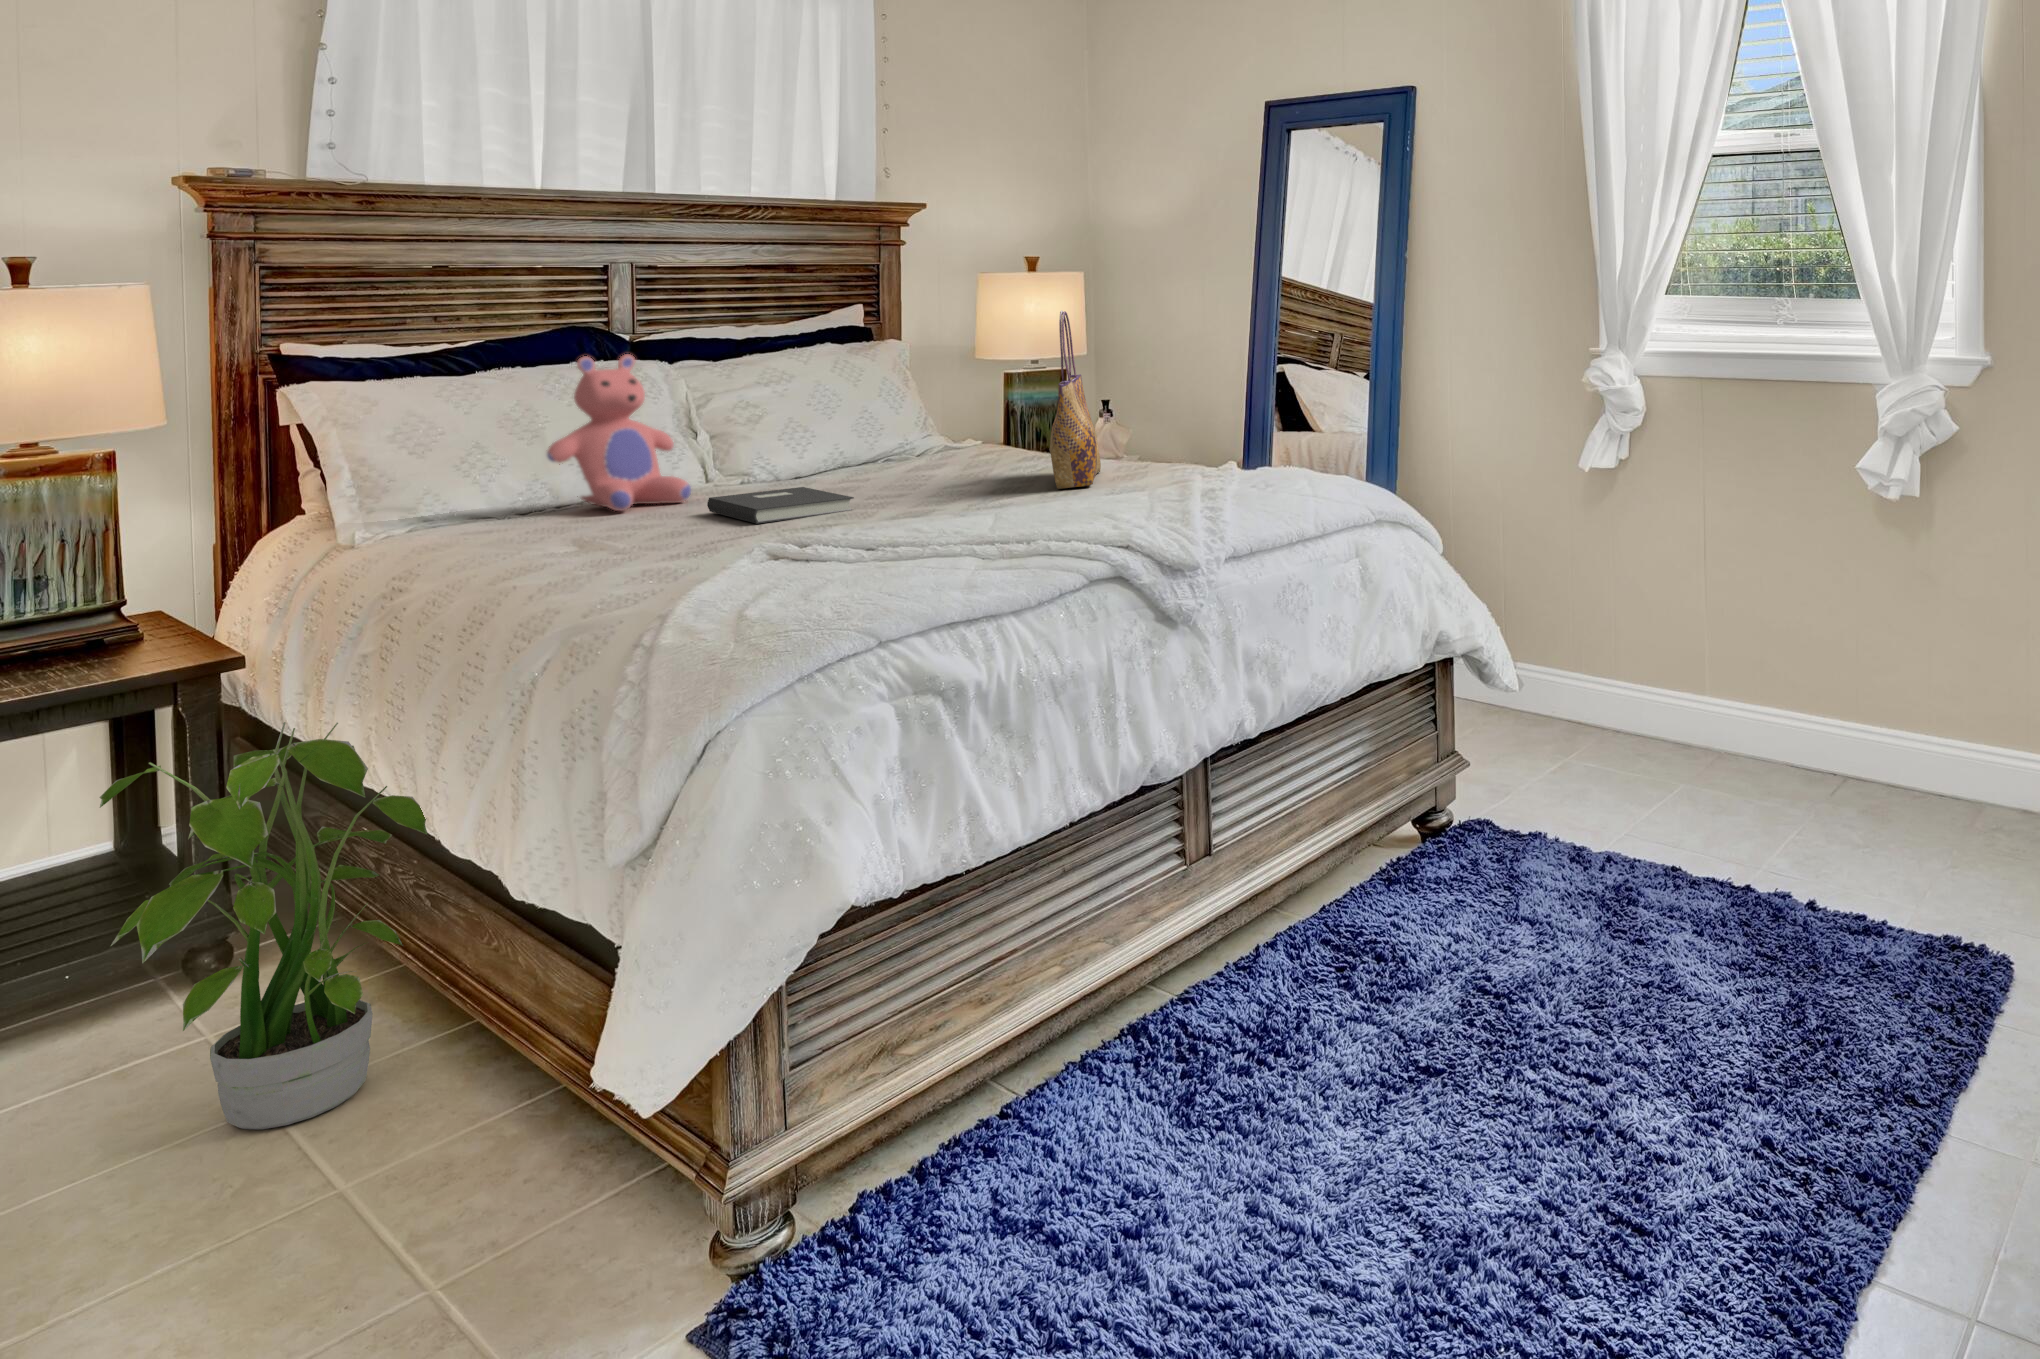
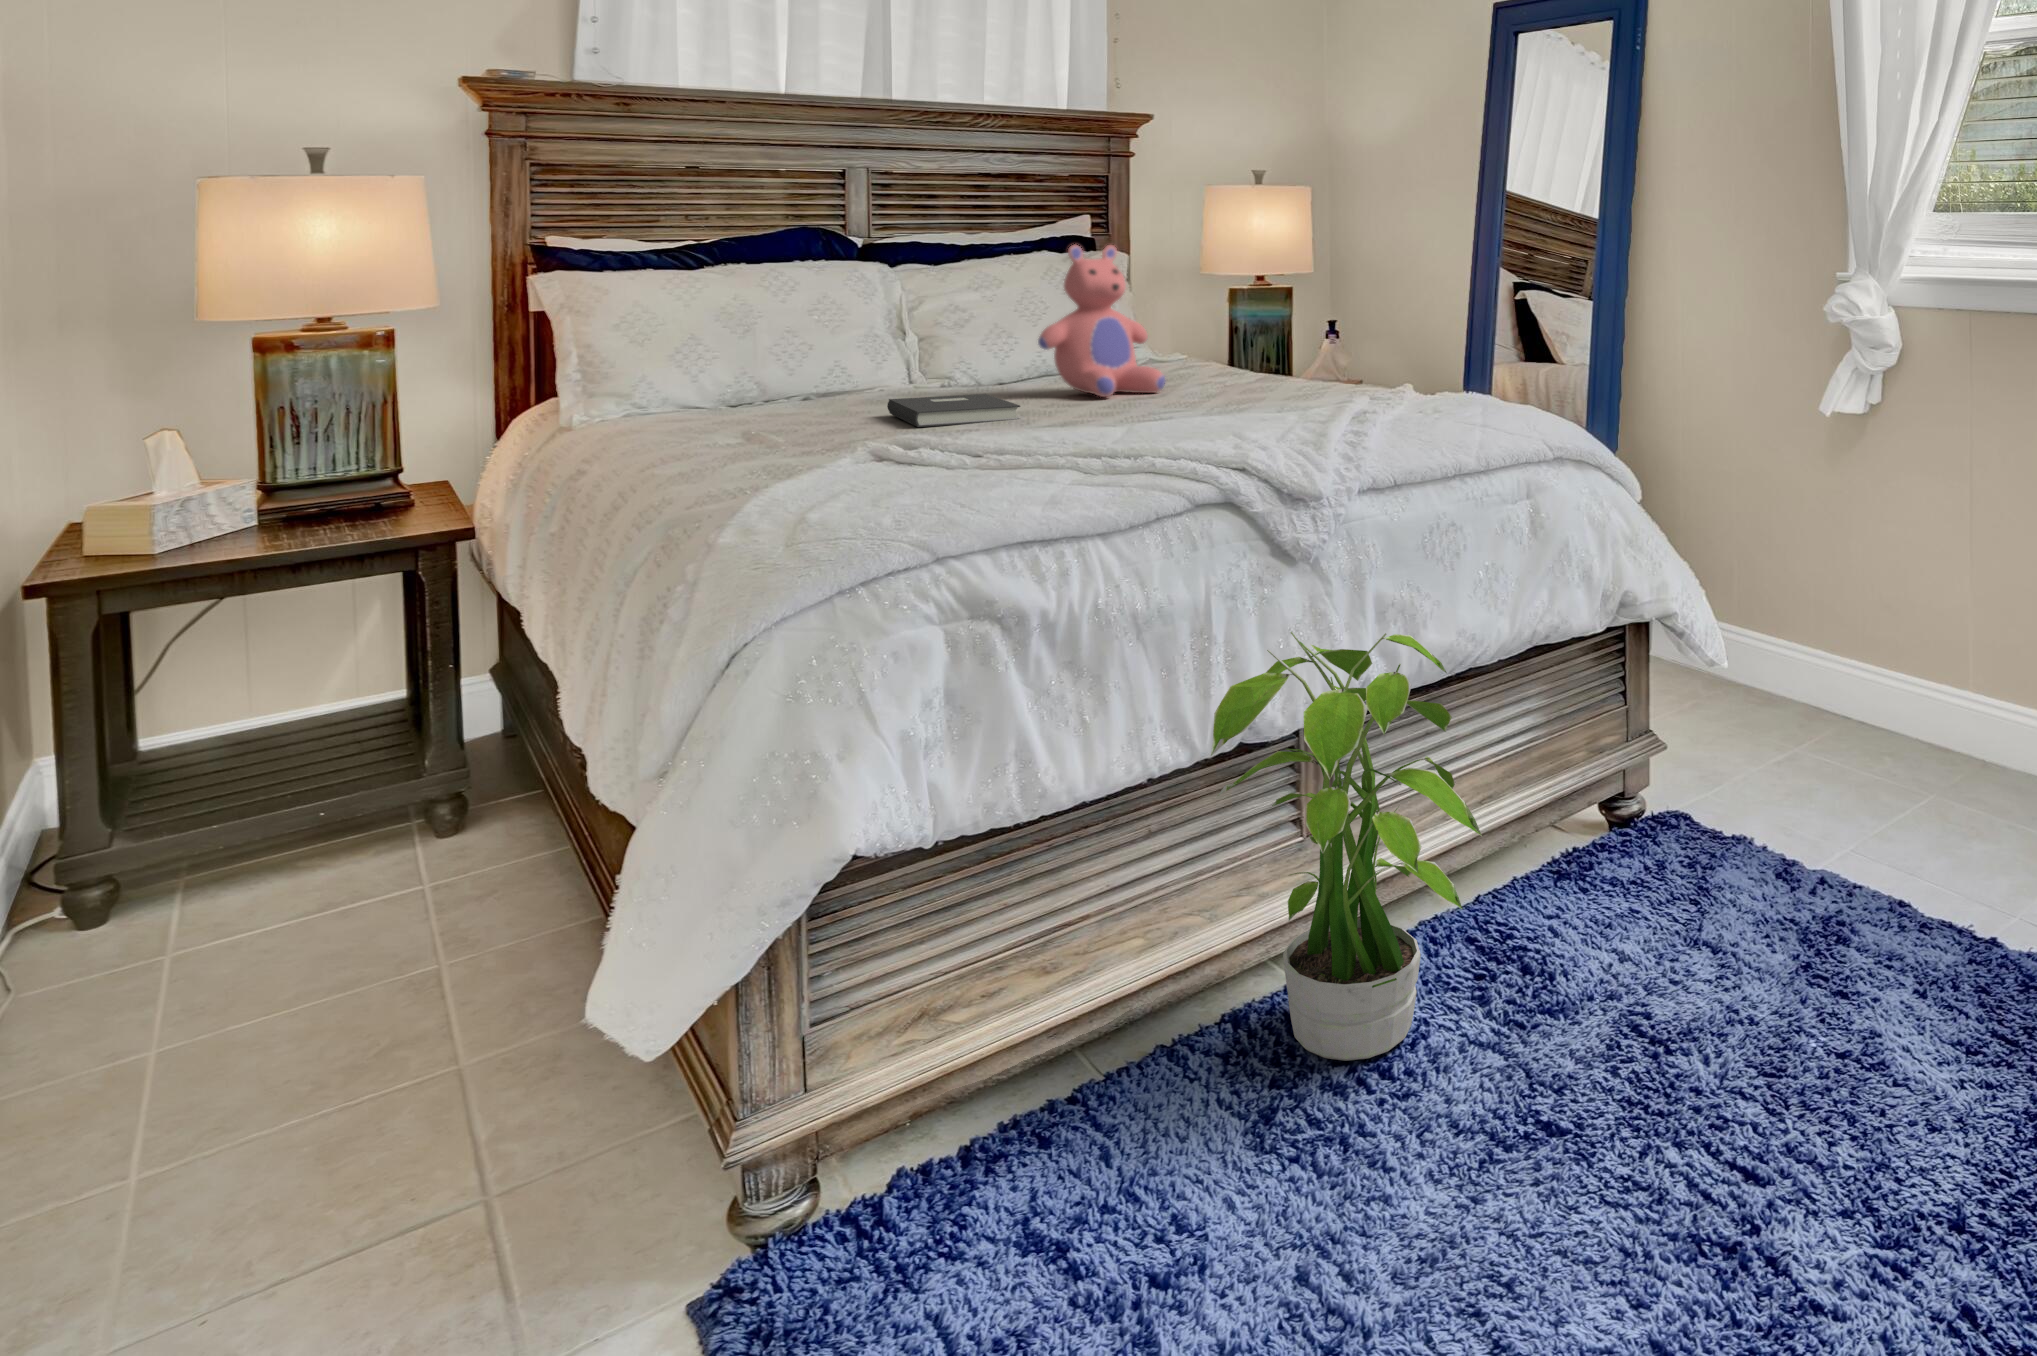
tote bag: present [1050,311,1101,489] -> none [1224,216,1288,408]
teddy bear: present [547,354,691,511] -> present [1038,245,1165,397]
potted plant: present [100,722,427,1129] -> present [1211,632,1482,1061]

